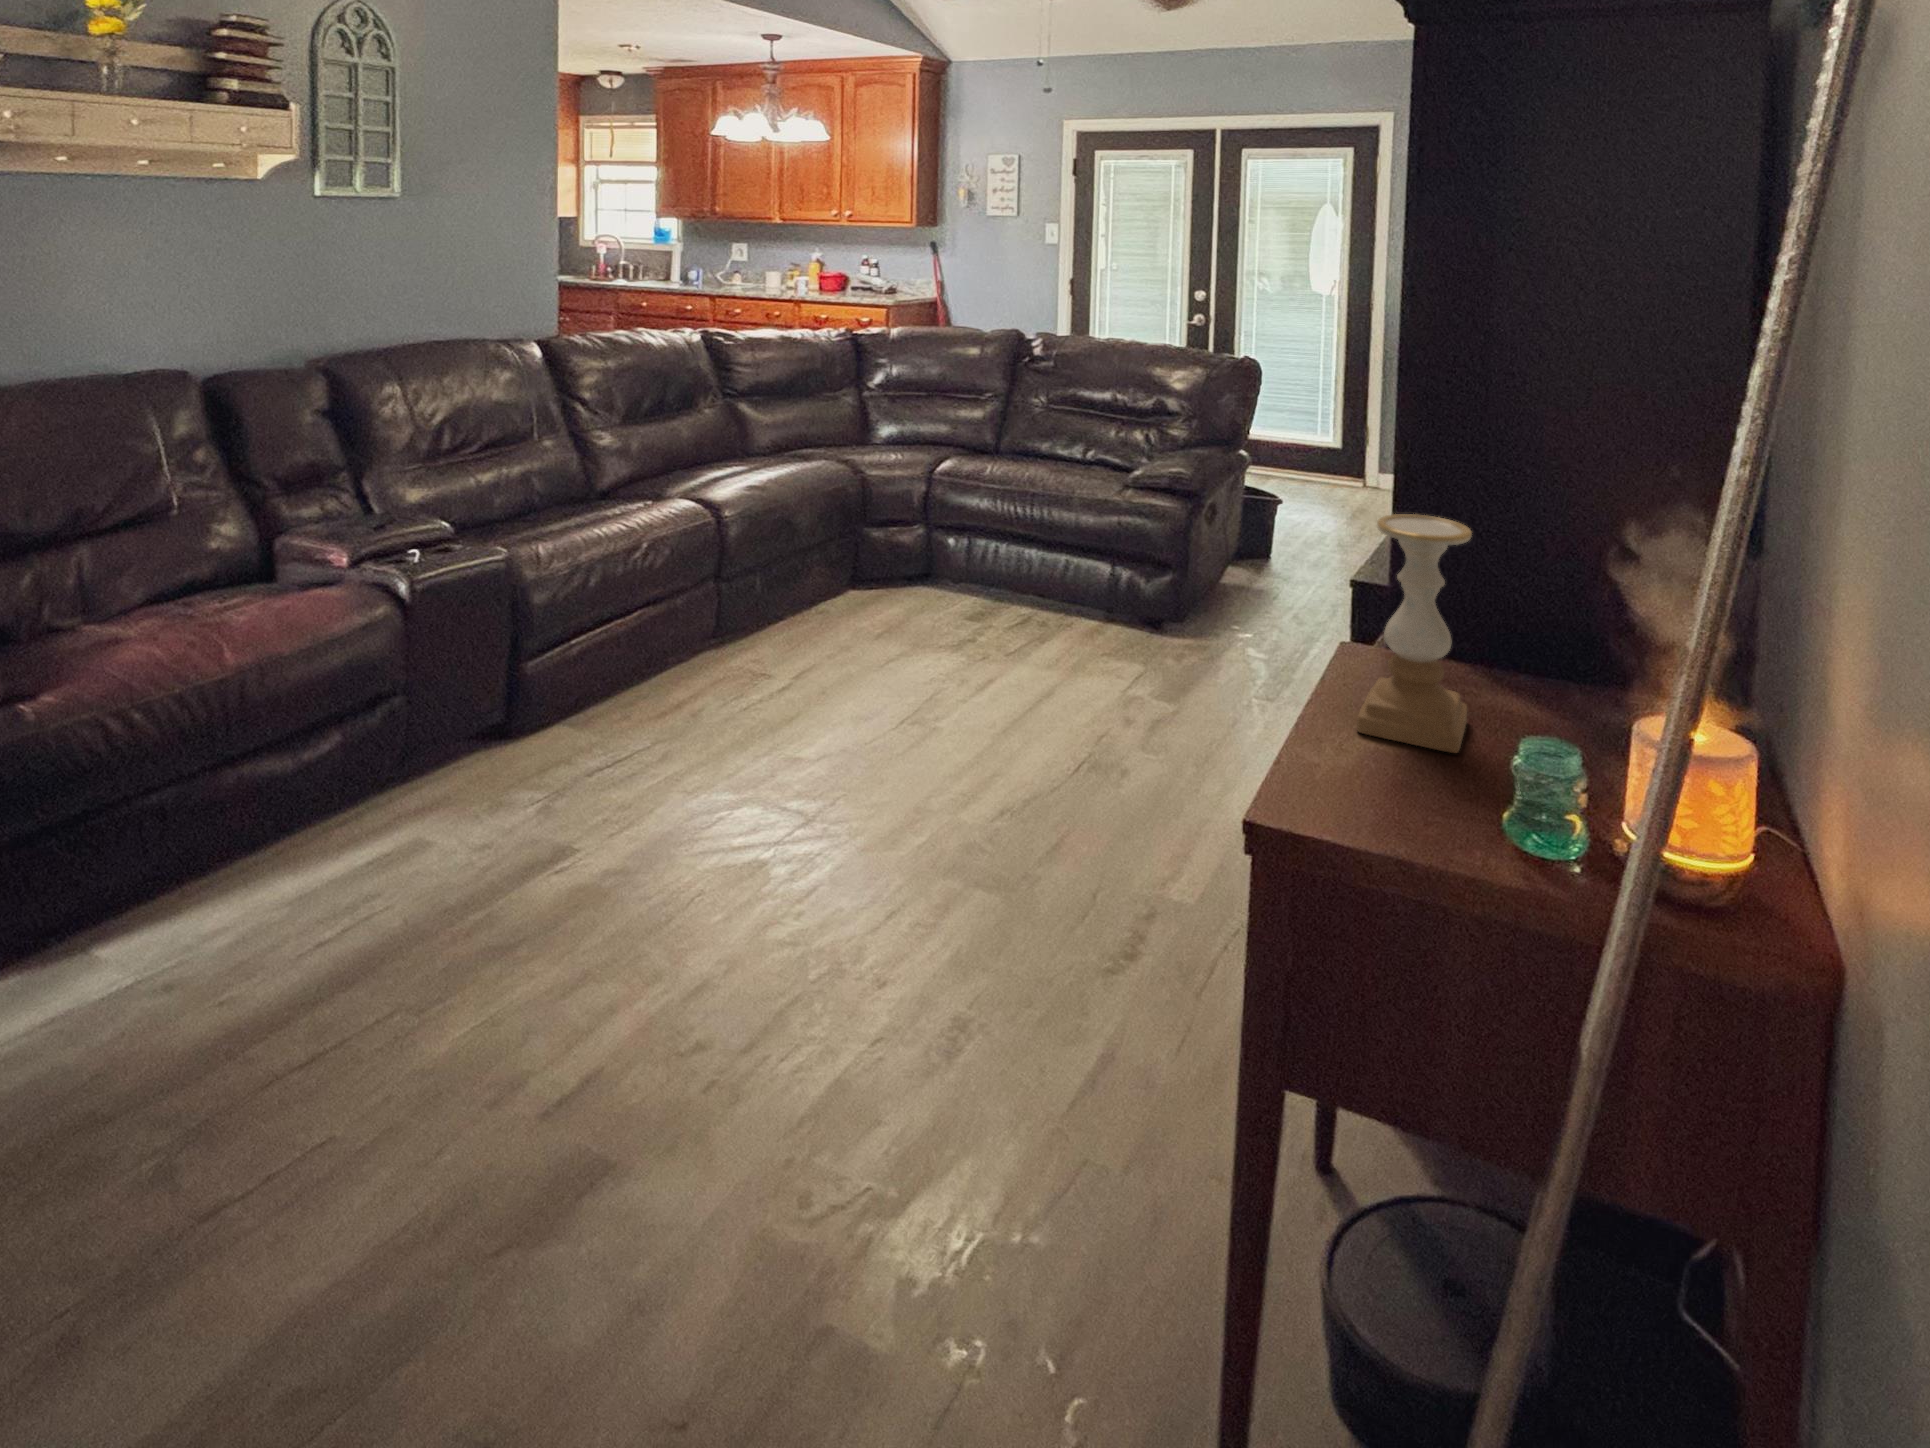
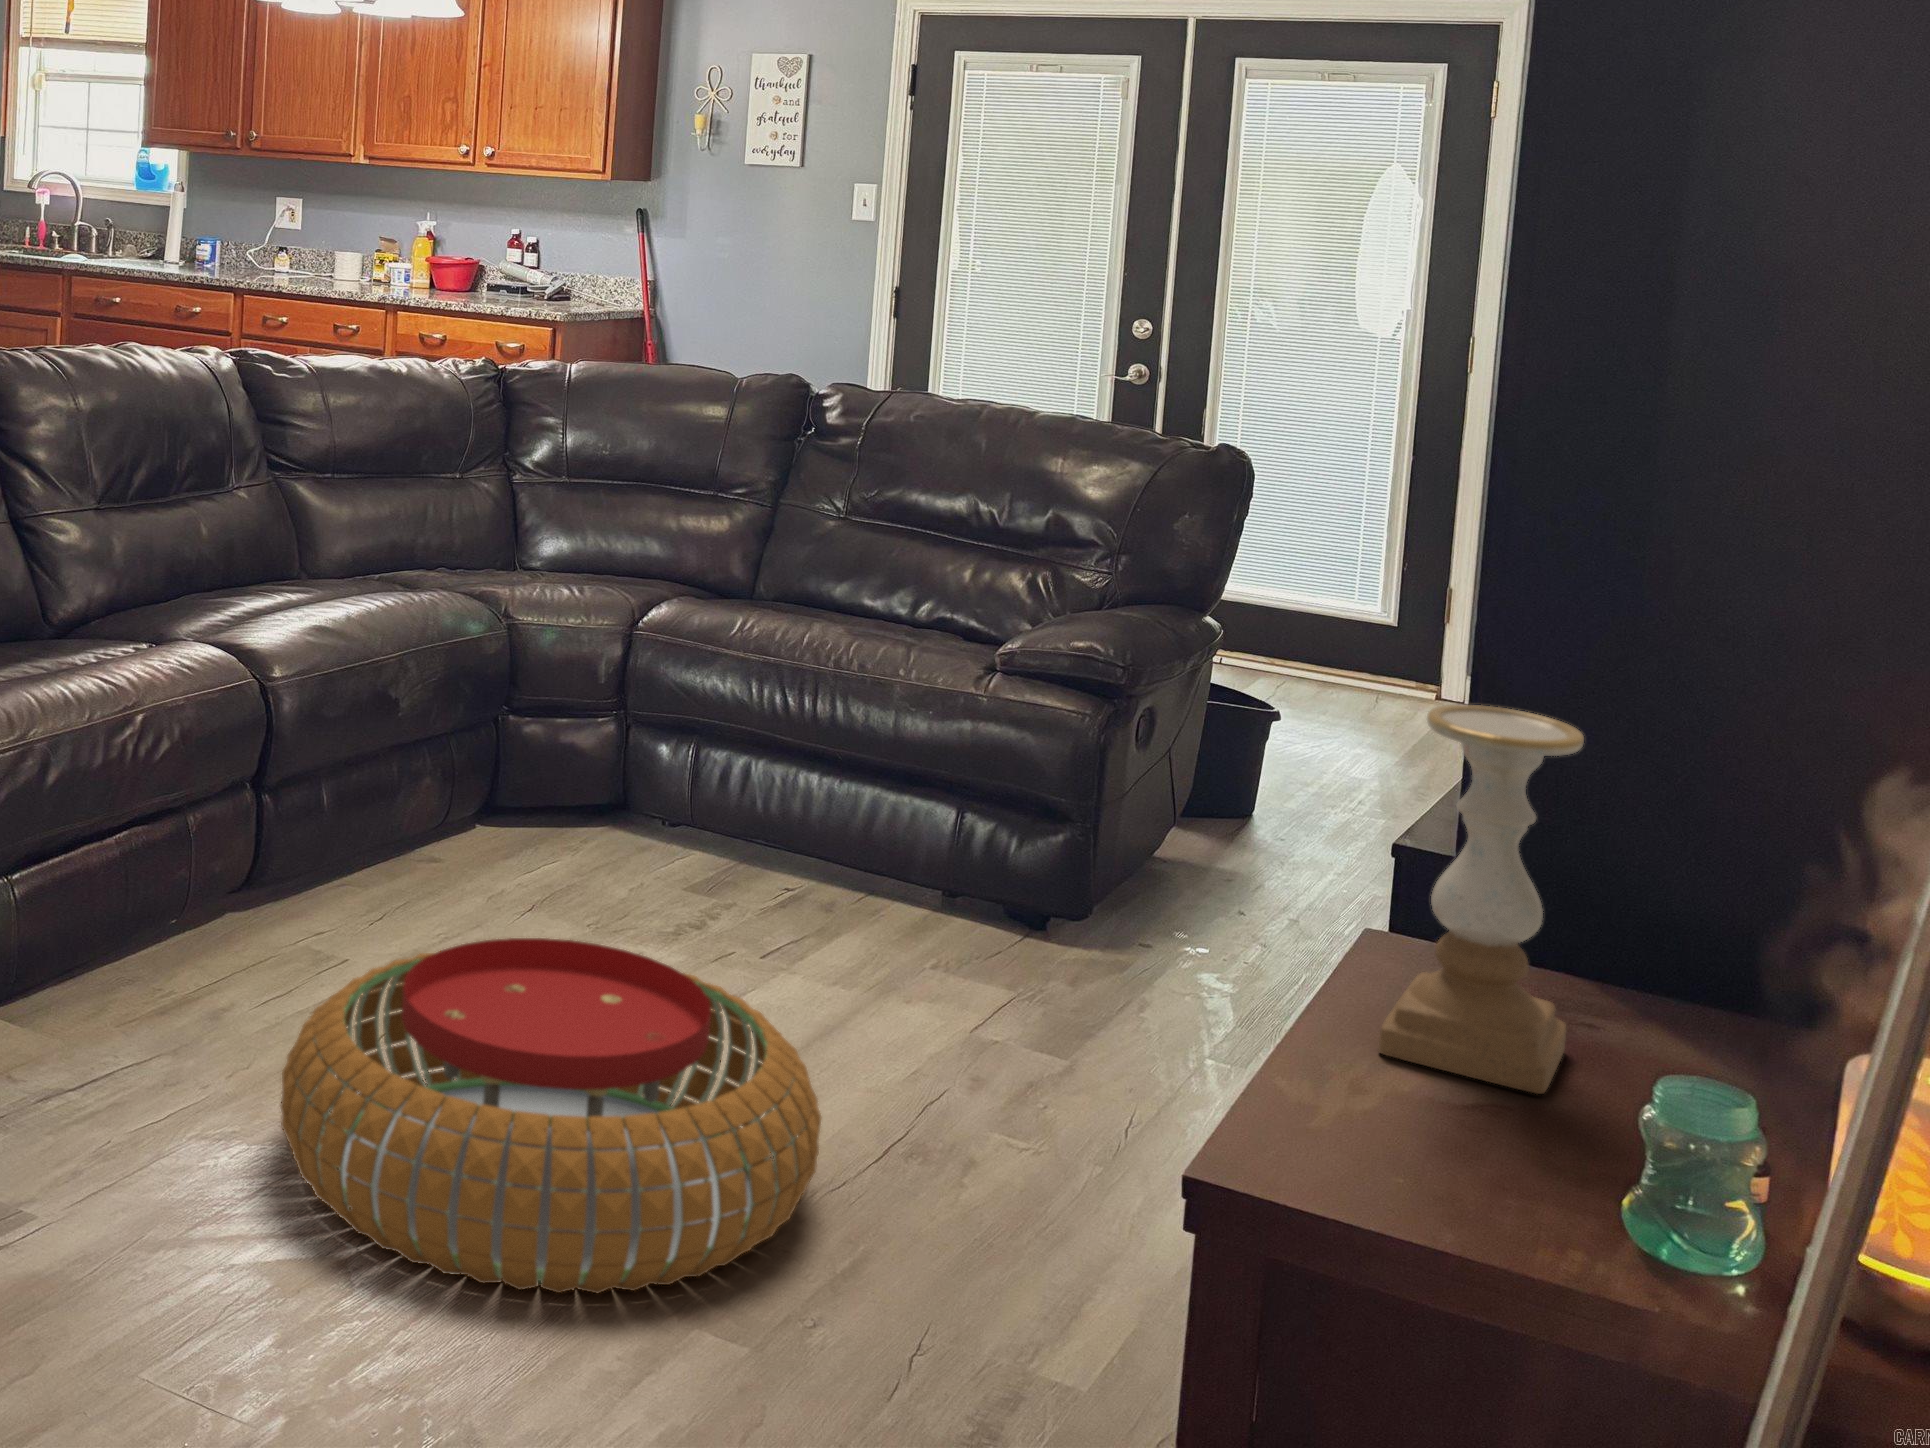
pouf: none [725,660,1038,872] -> present [280,938,821,1293]

